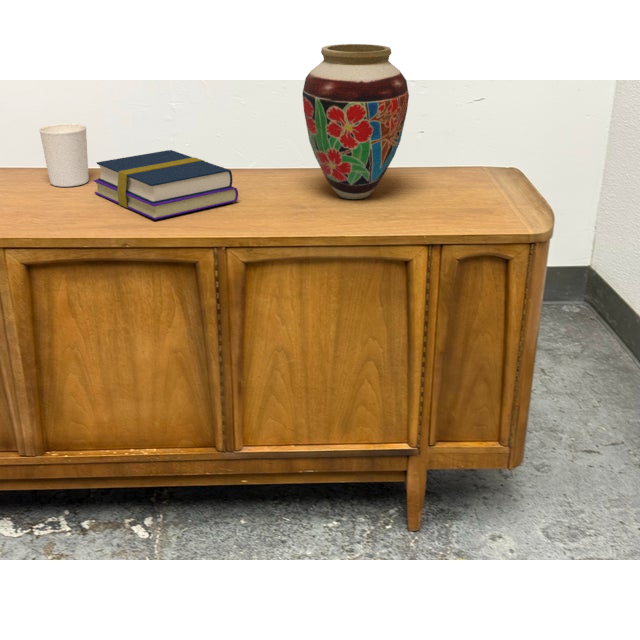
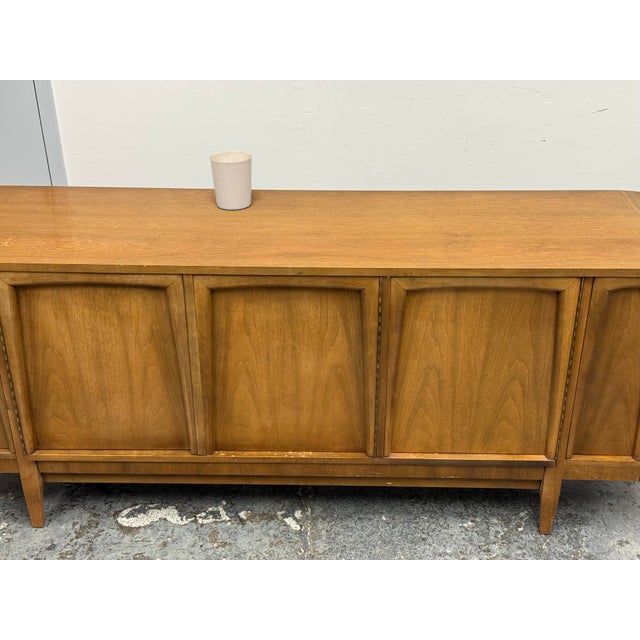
vase: present [303,44,409,199] -> none [458,82,561,227]
book: present [93,150,238,220] -> none [260,176,395,248]

